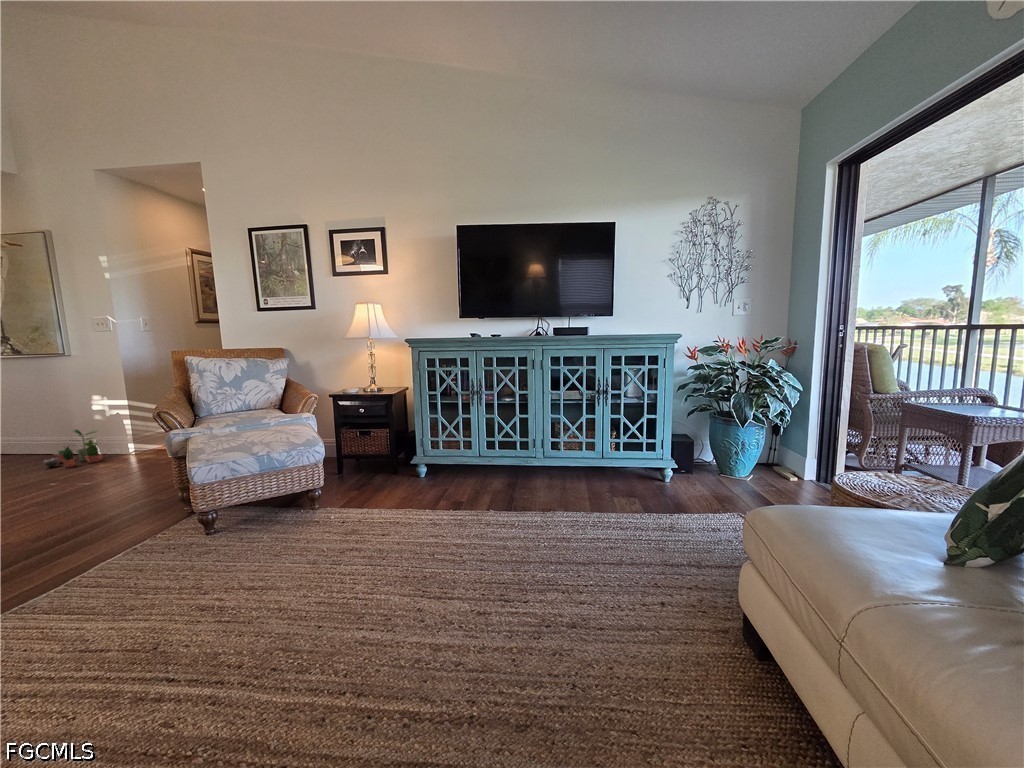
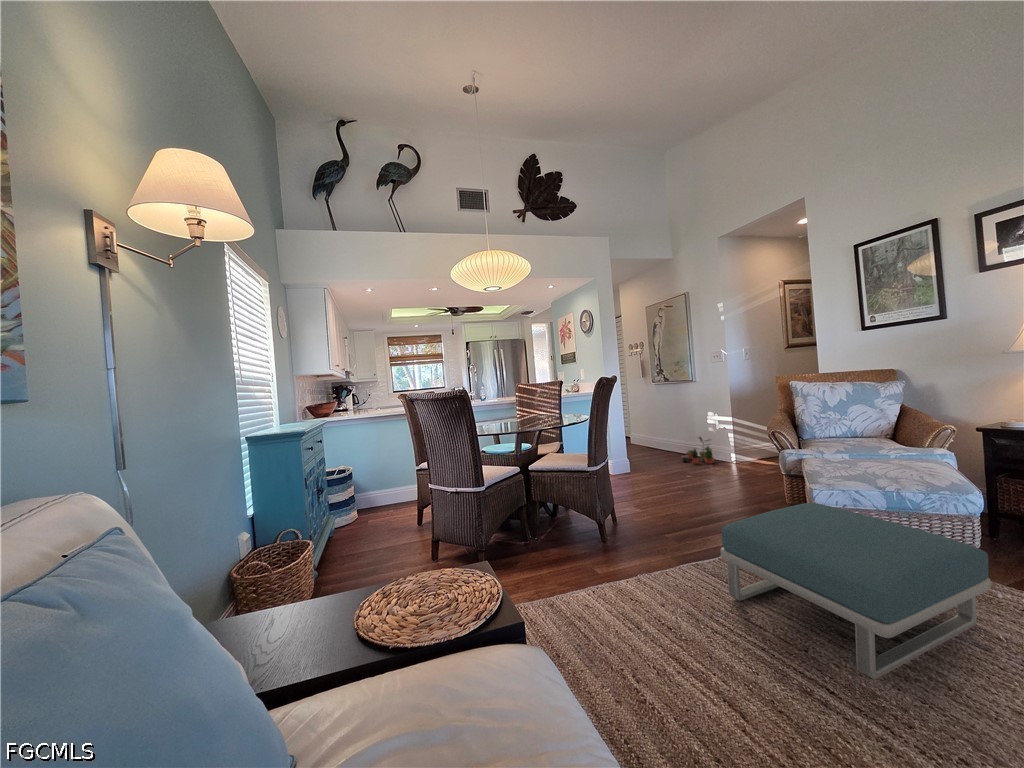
footstool: none [48,483,318,637] -> present [721,503,991,679]

